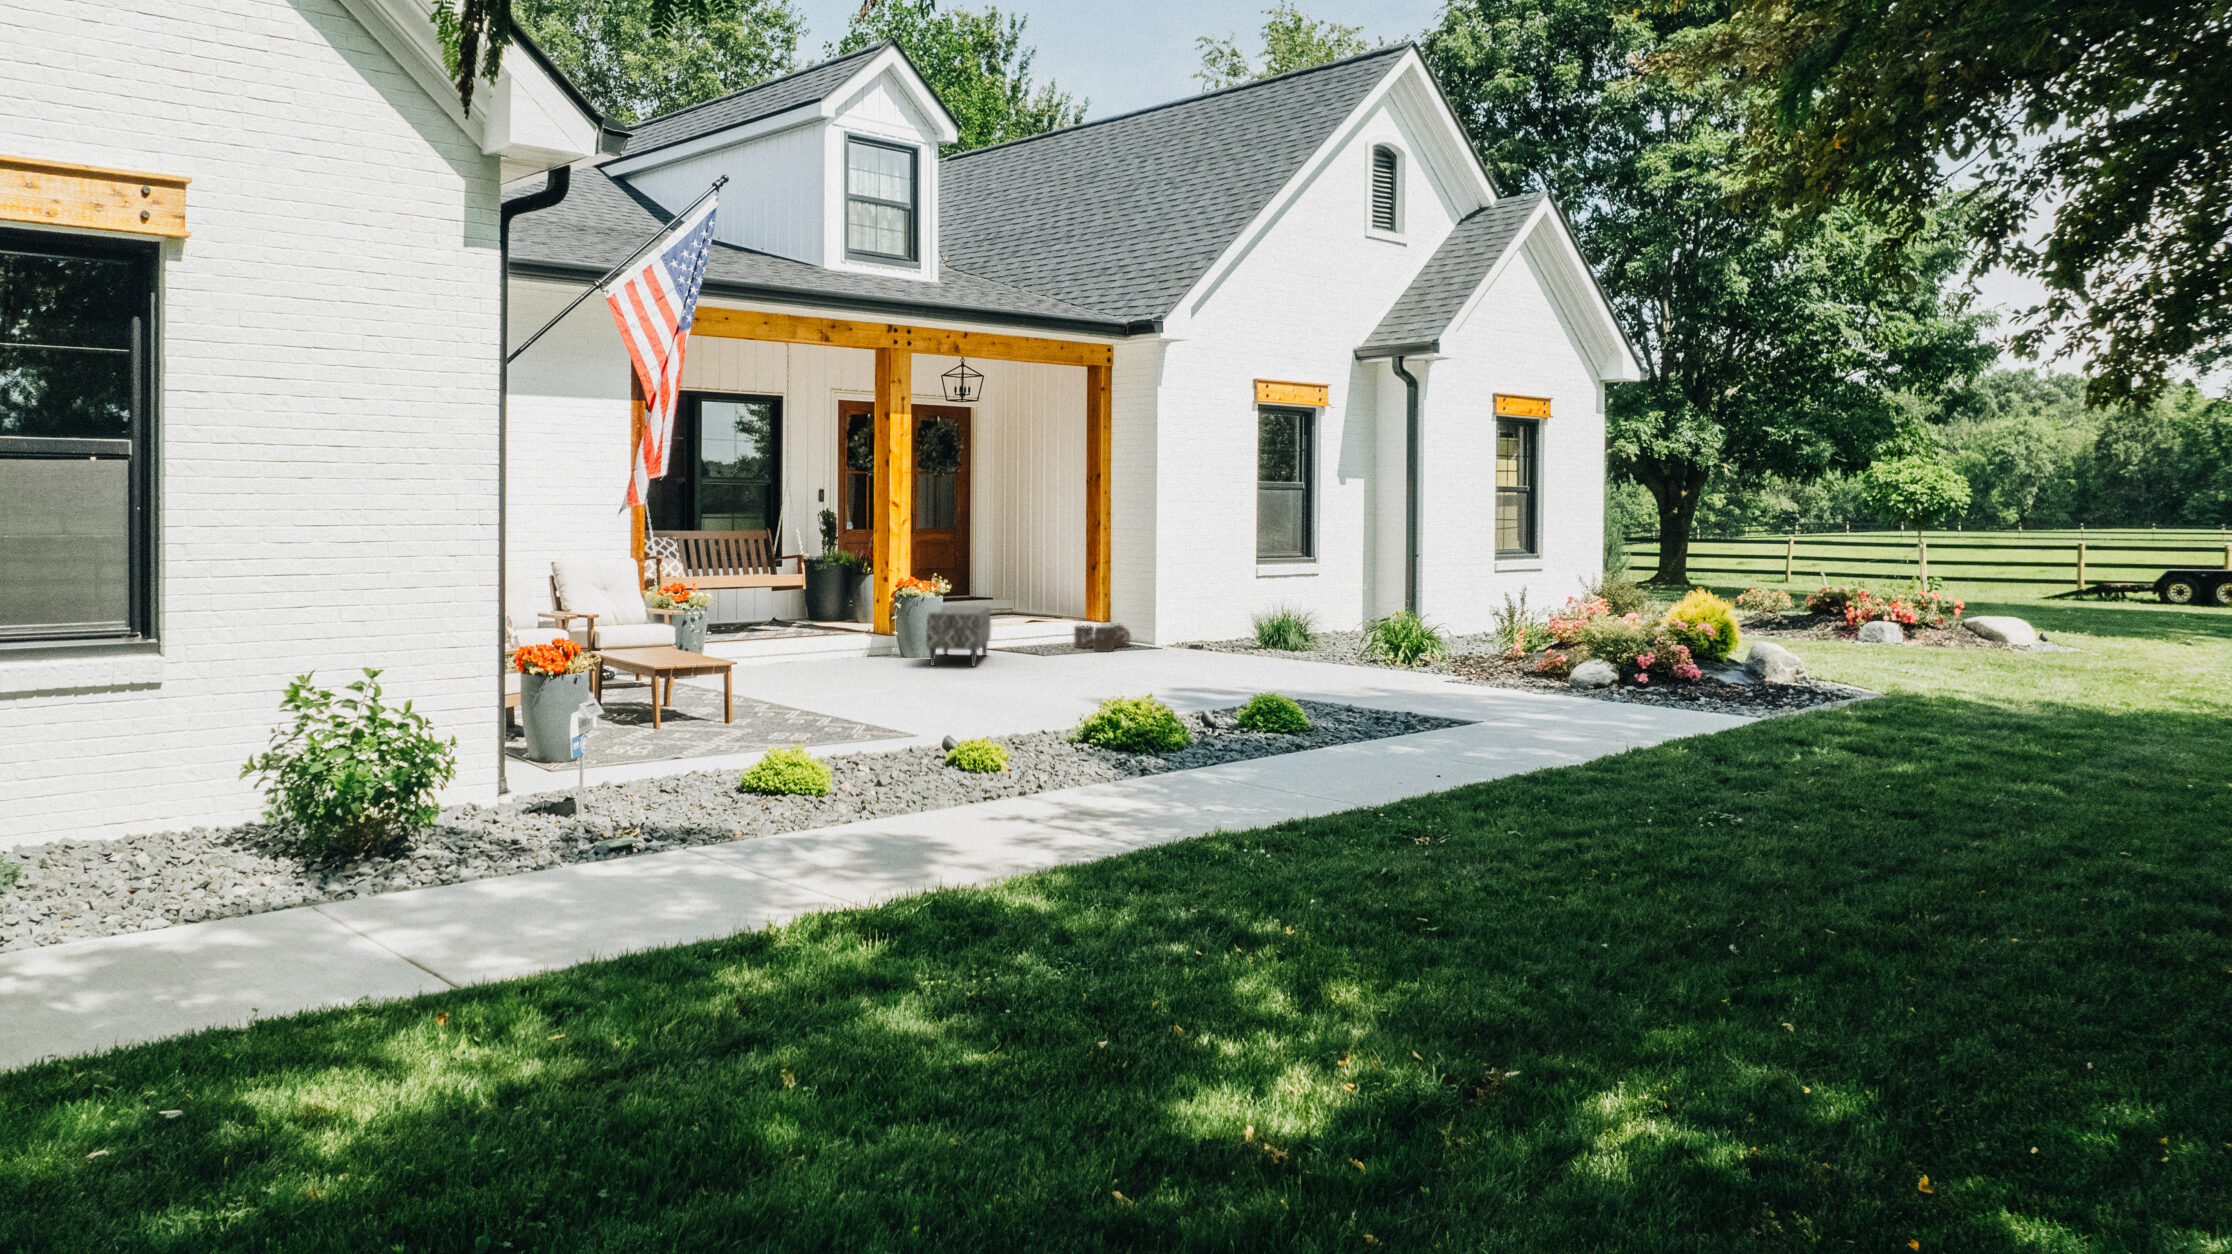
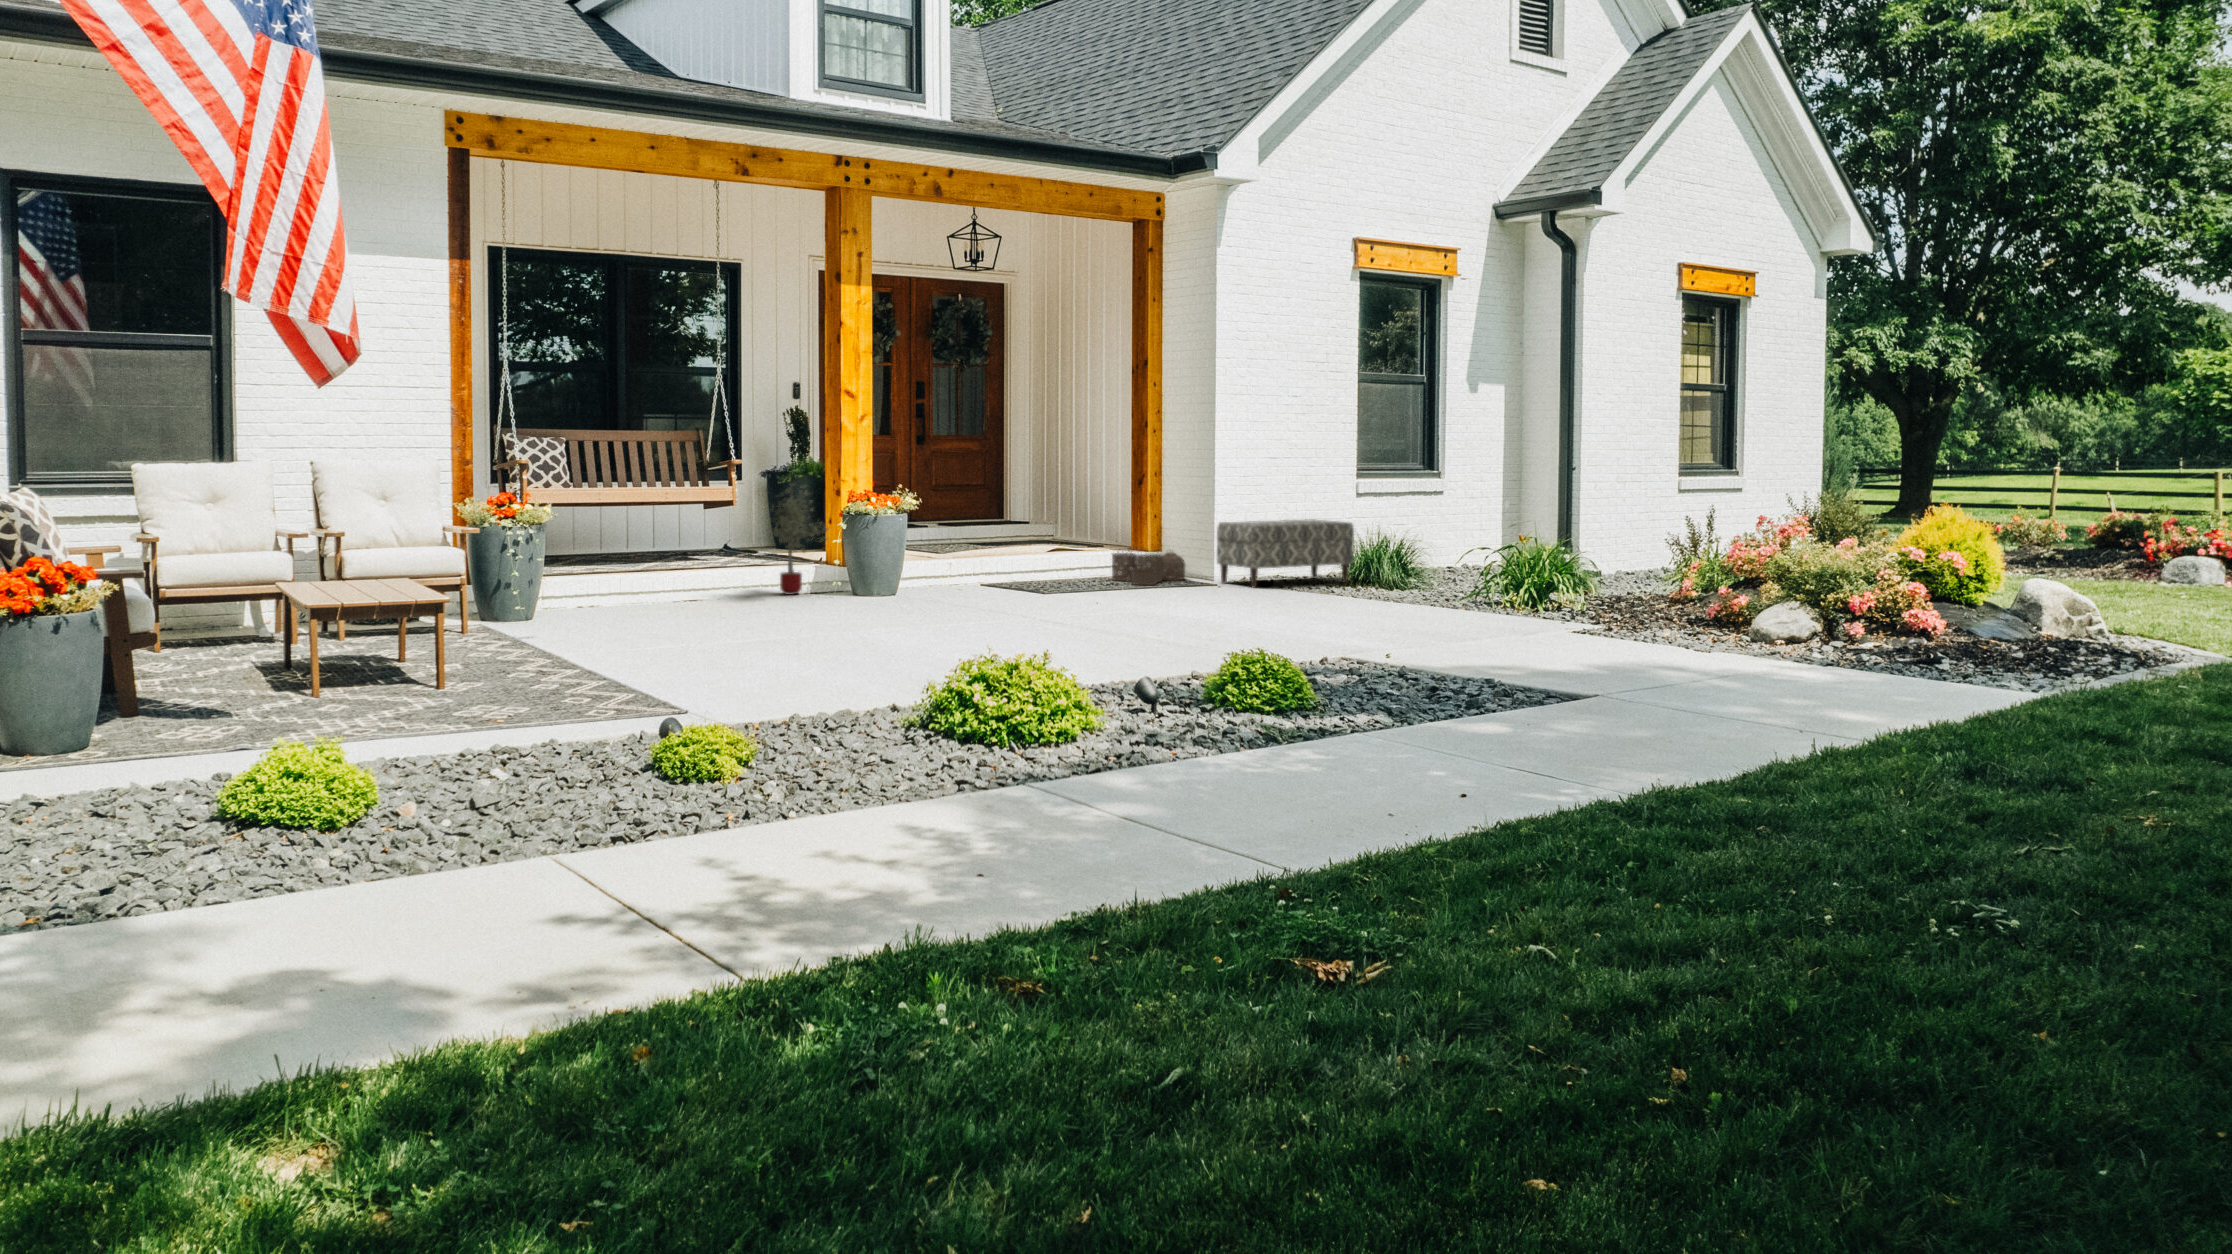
potted tree: none [829,575,877,662] -> present [772,483,827,595]
bench: present [926,605,991,666] -> present [1217,520,1354,588]

